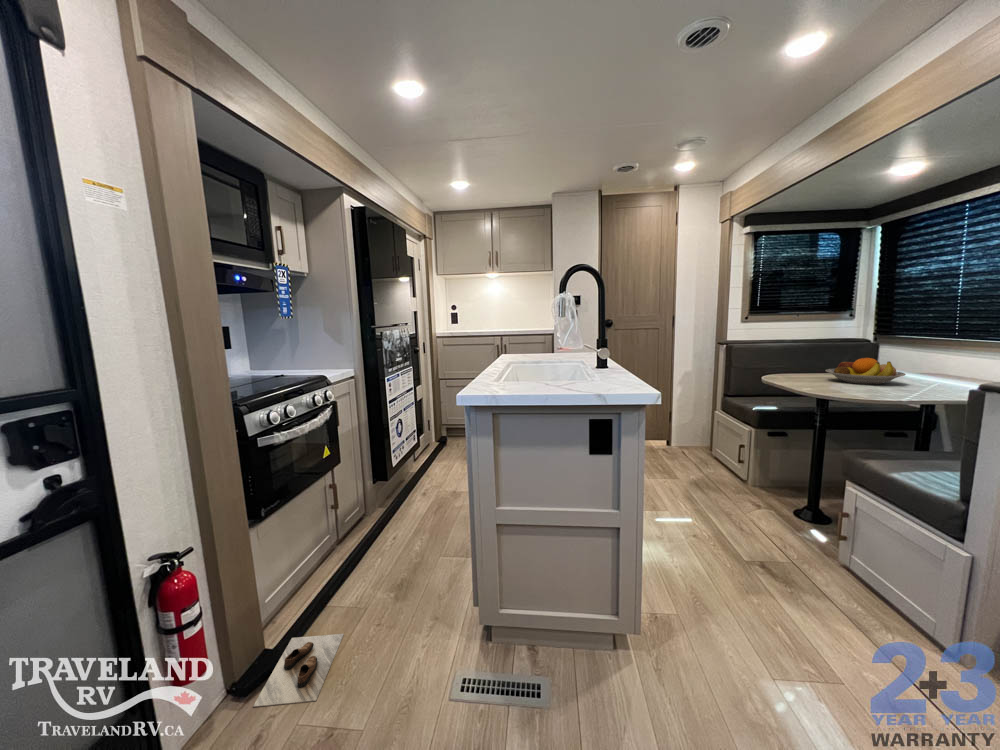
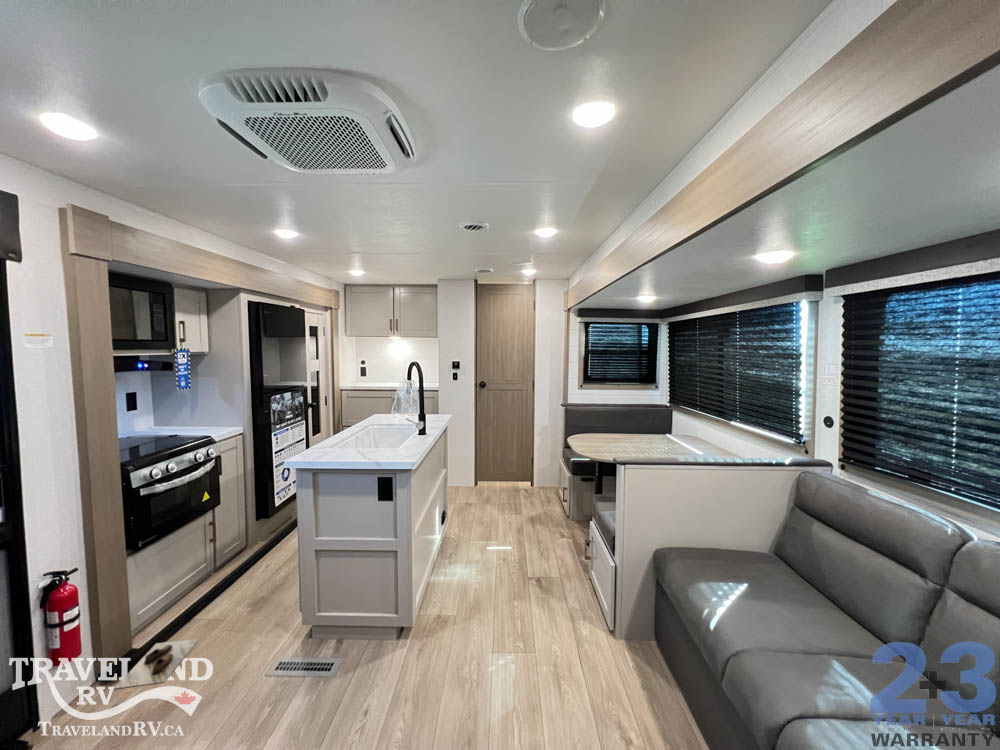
fruit bowl: present [825,358,906,384] -> none [610,424,655,444]

